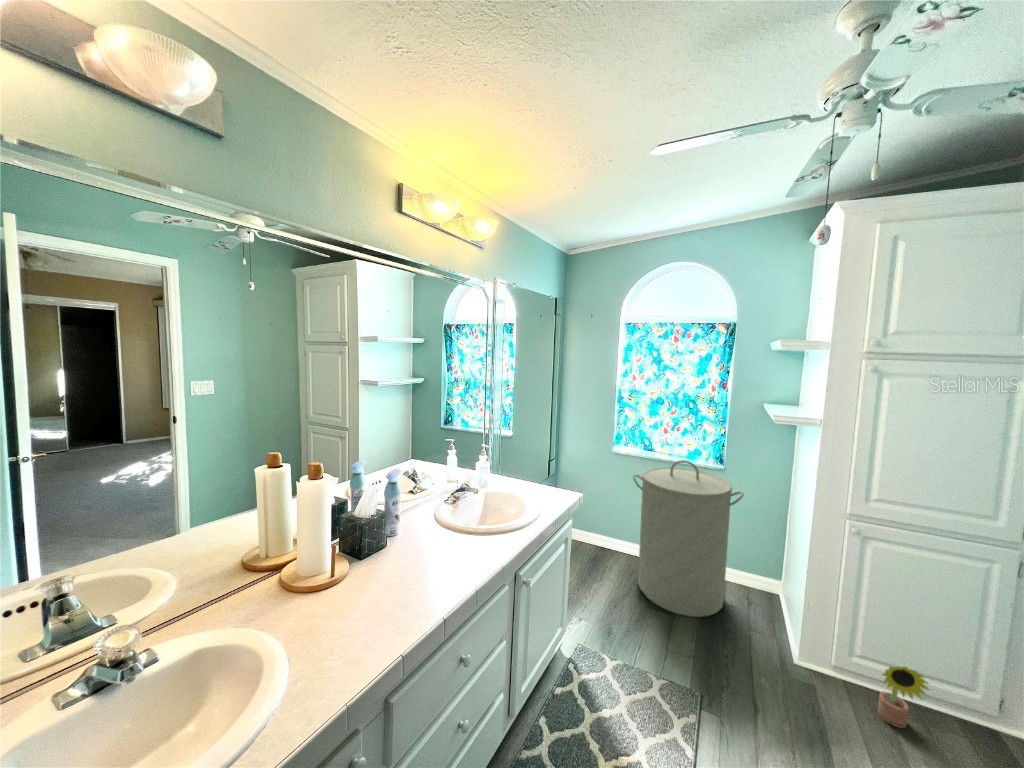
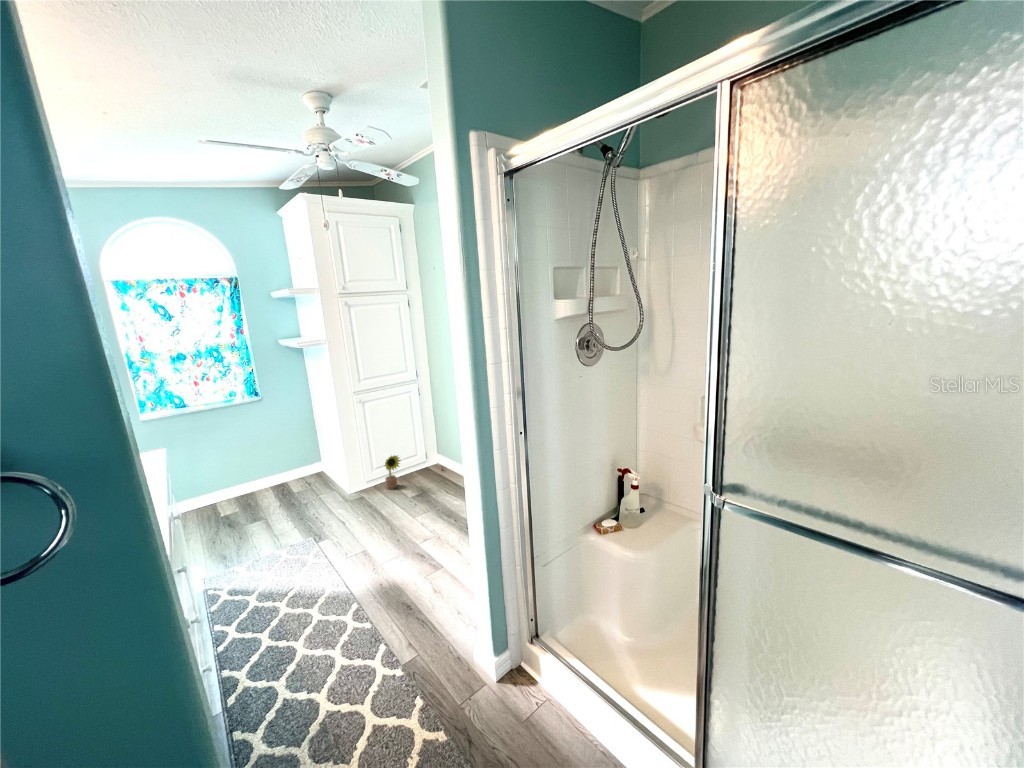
laundry hamper: present [633,460,744,617] -> none [185,399,294,525]

